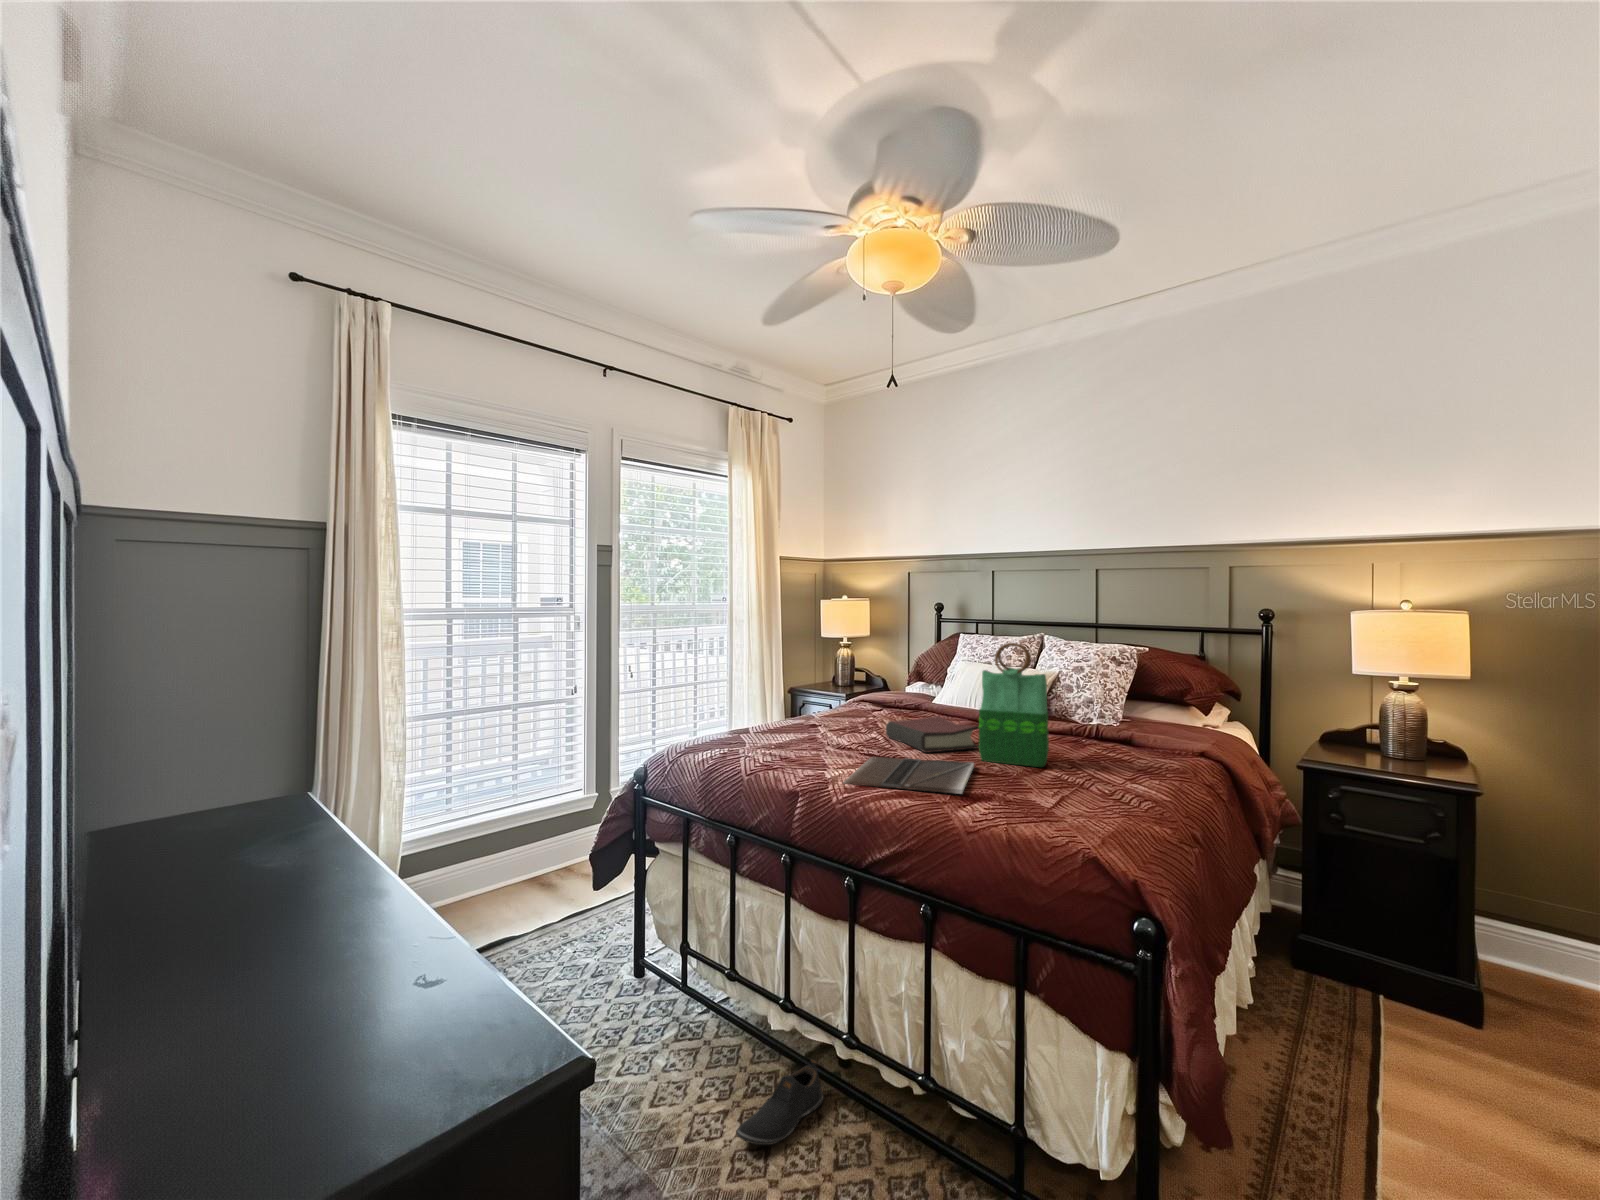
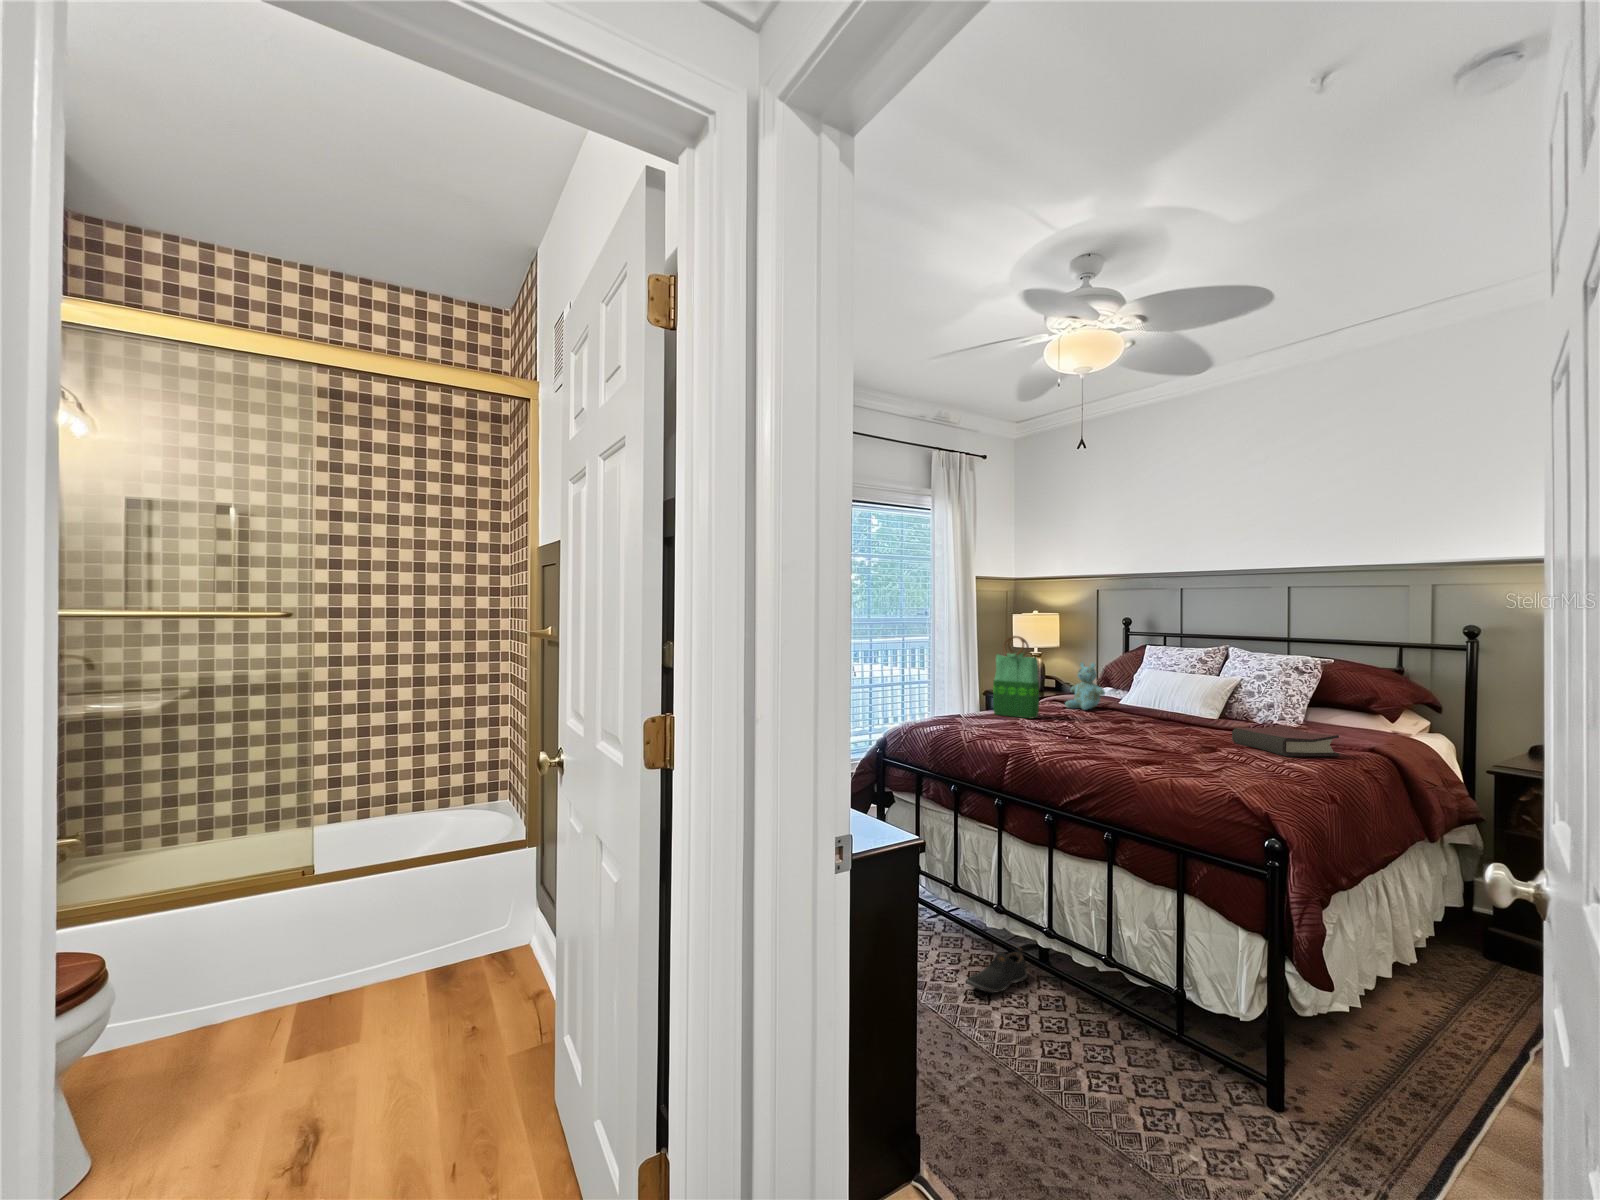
tote bag: present [979,643,1049,767] -> present [993,636,1039,719]
stuffed bear: none [873,657,917,714] -> present [1065,662,1105,710]
hardback book: present [886,716,979,753] -> present [1232,726,1339,756]
laptop: present [843,757,974,794] -> none [1043,735,1153,759]

